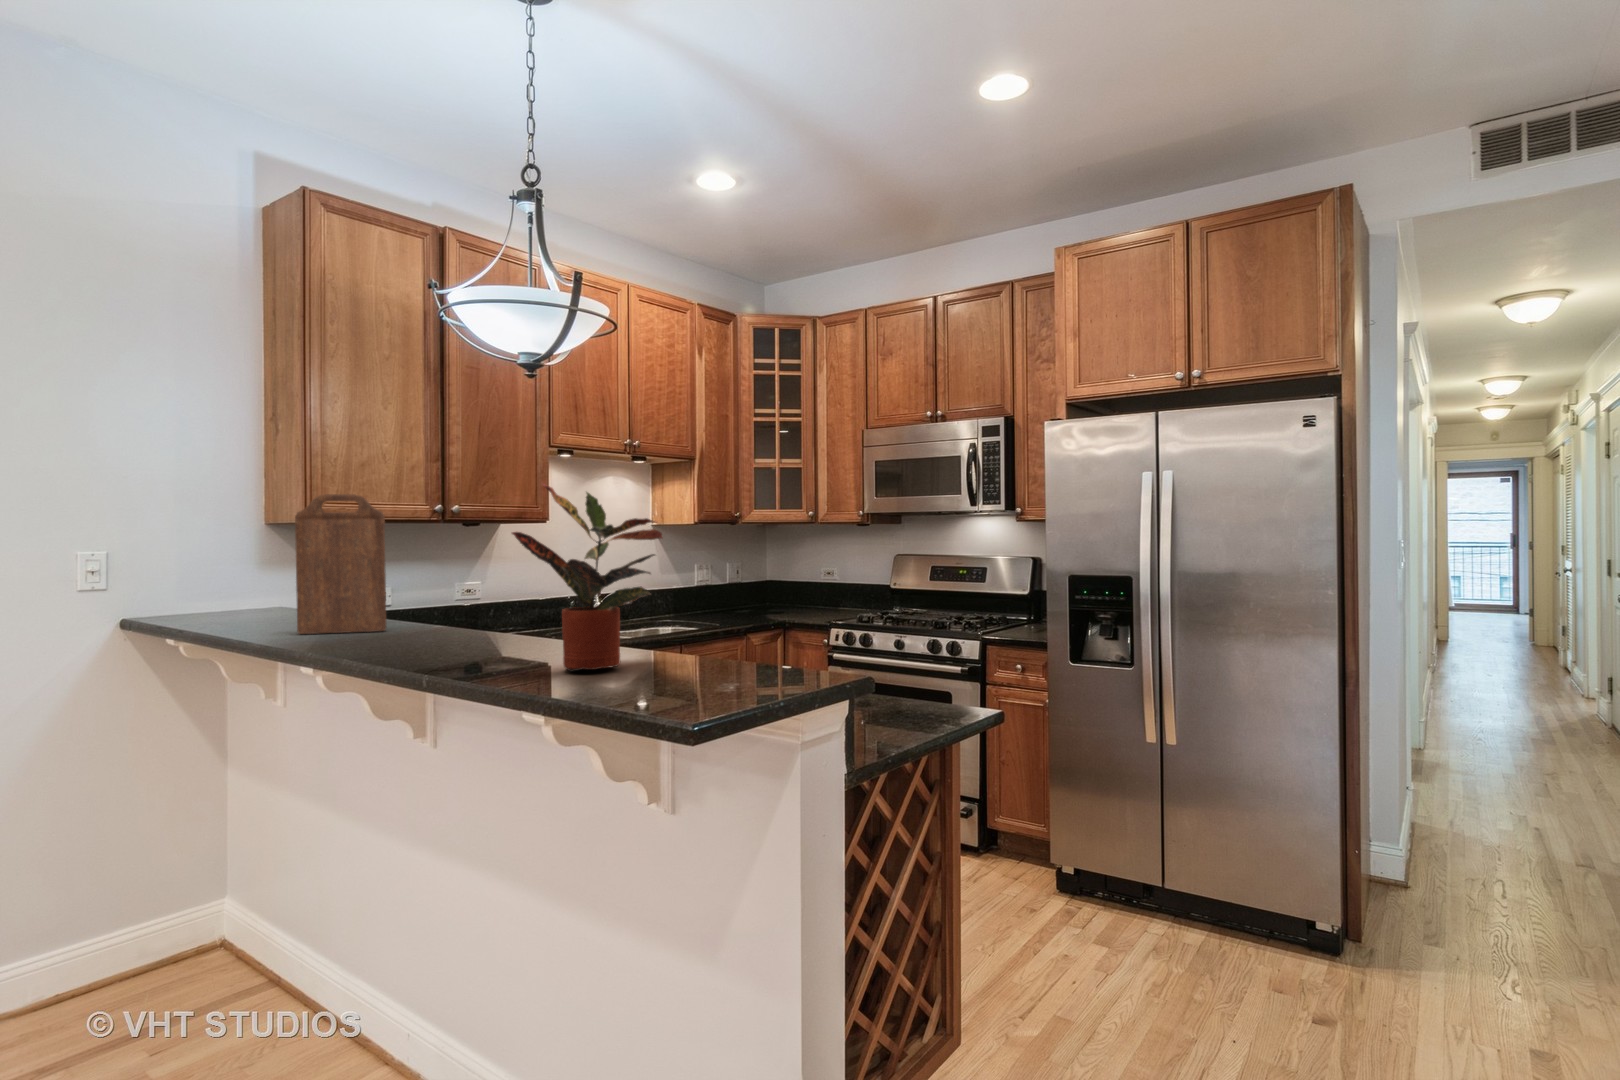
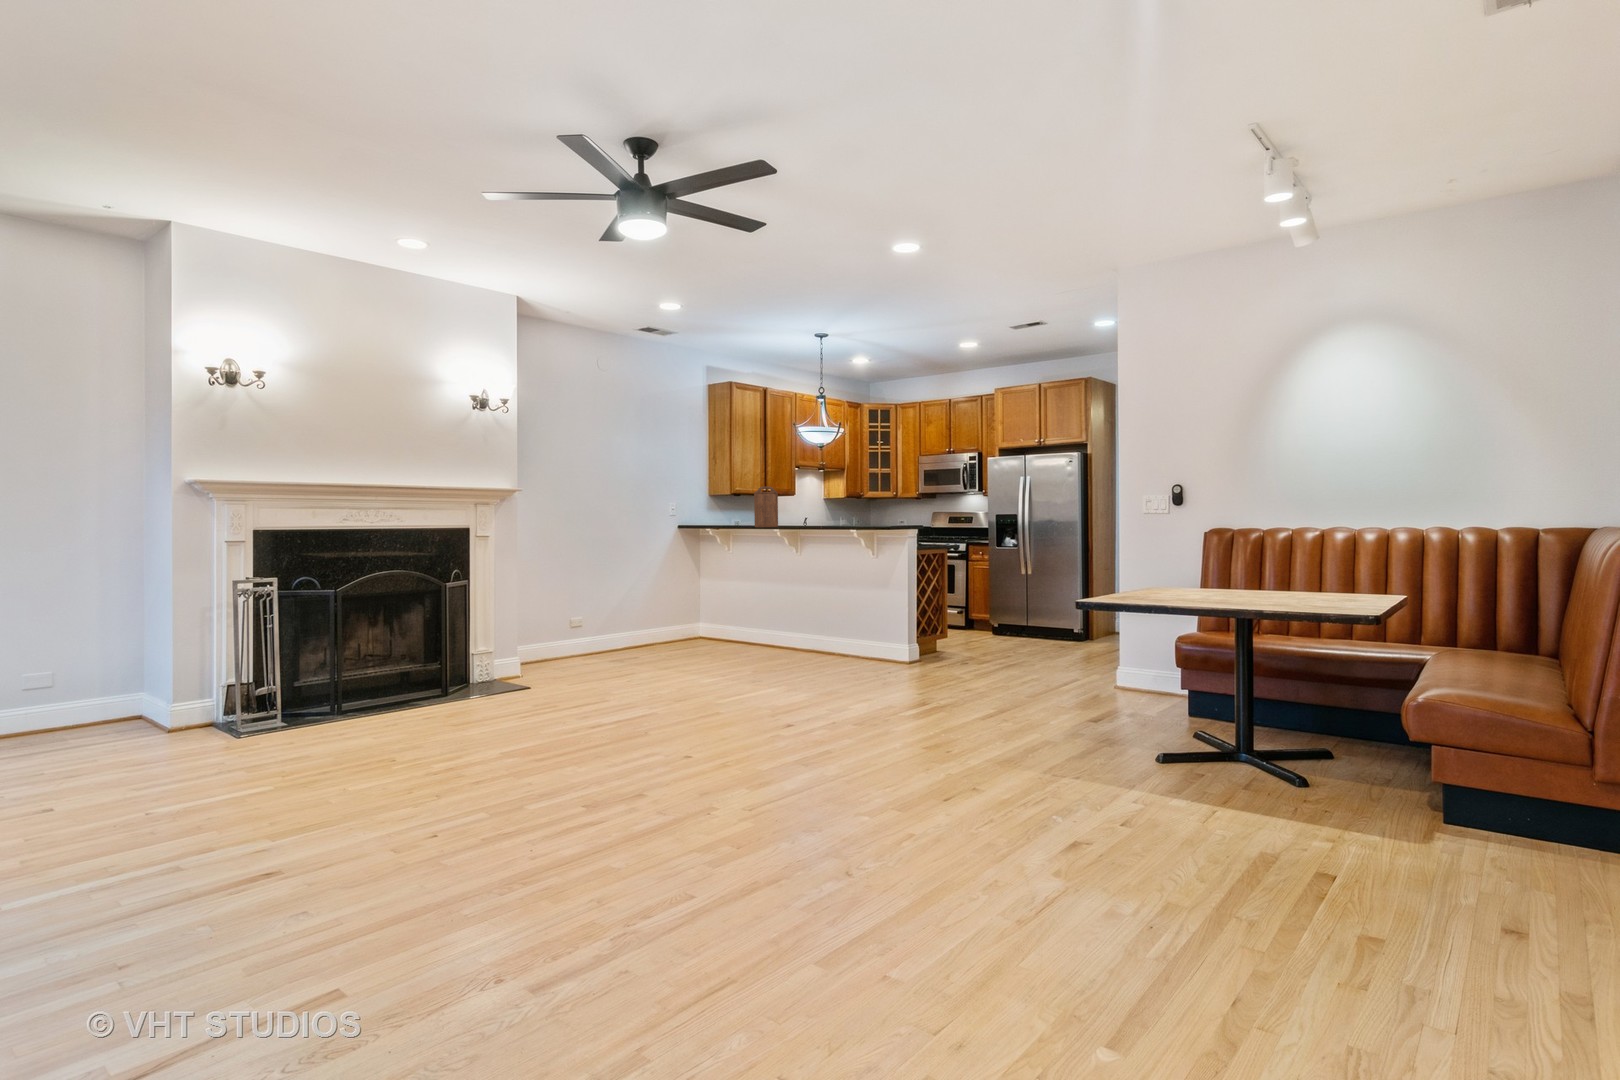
potted plant: present [512,484,662,672] -> none [838,485,874,529]

